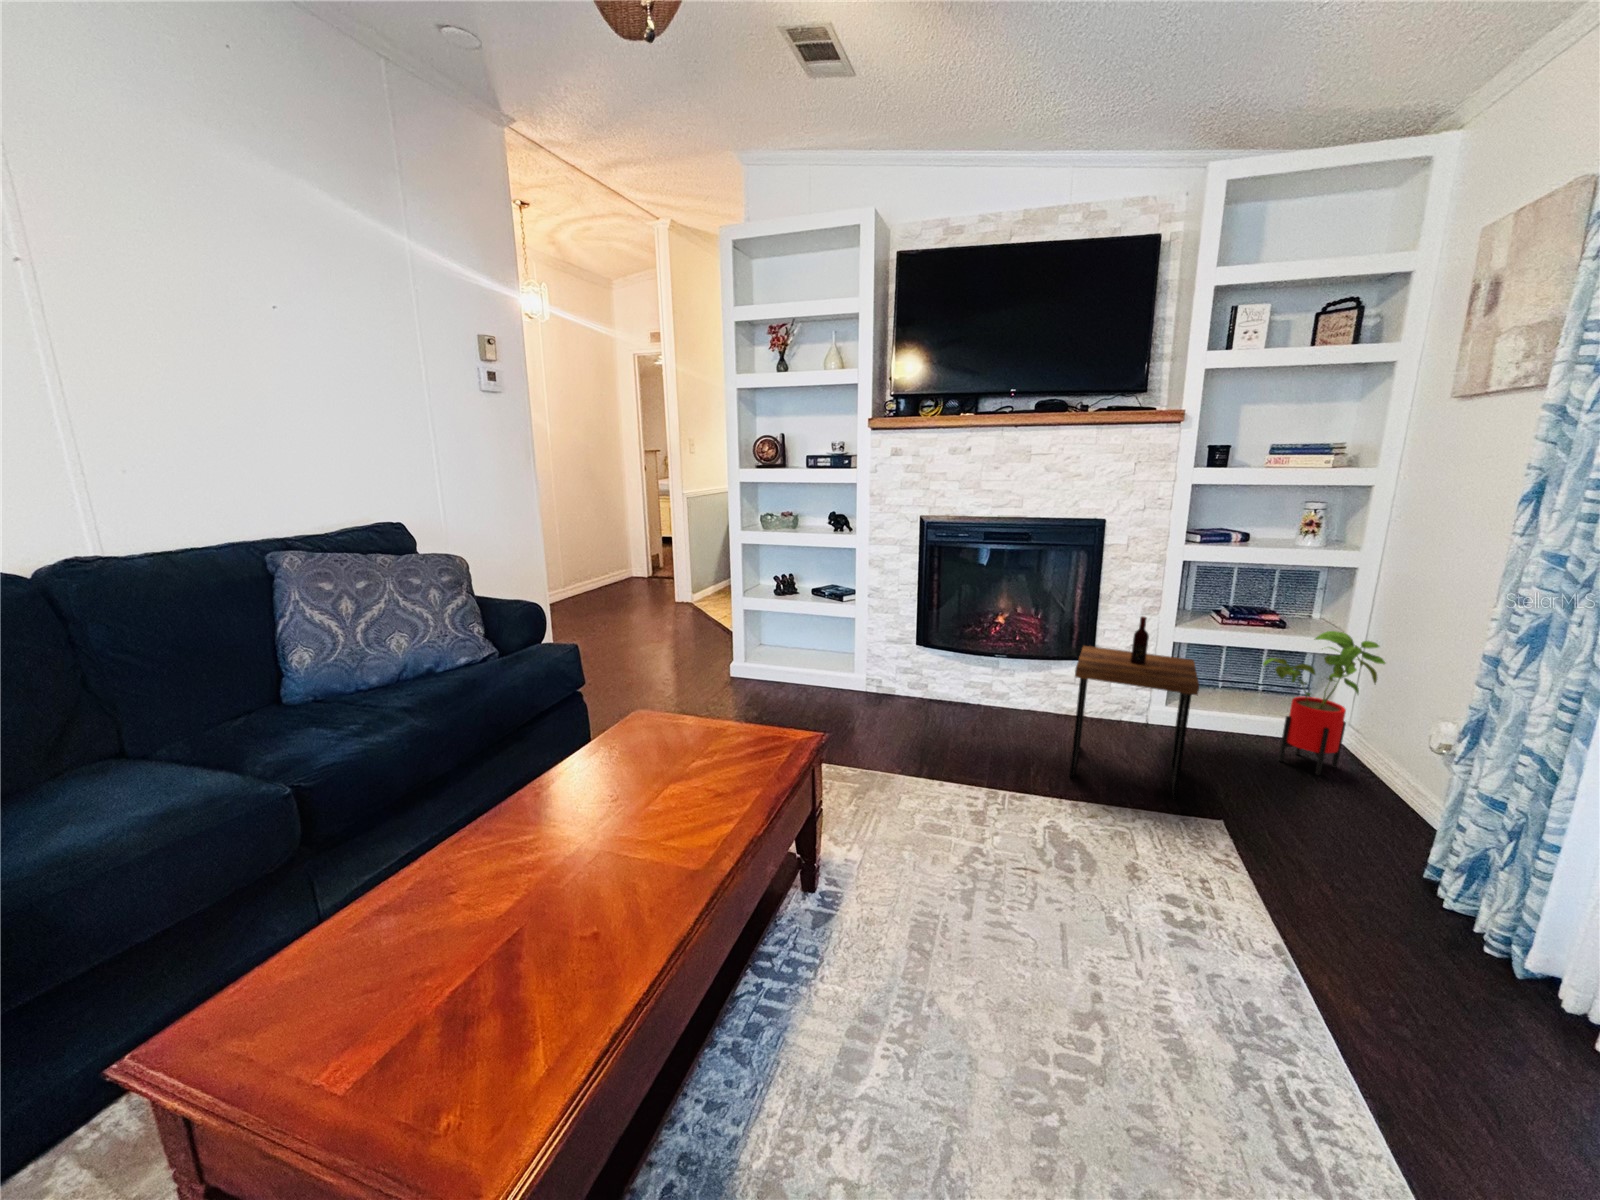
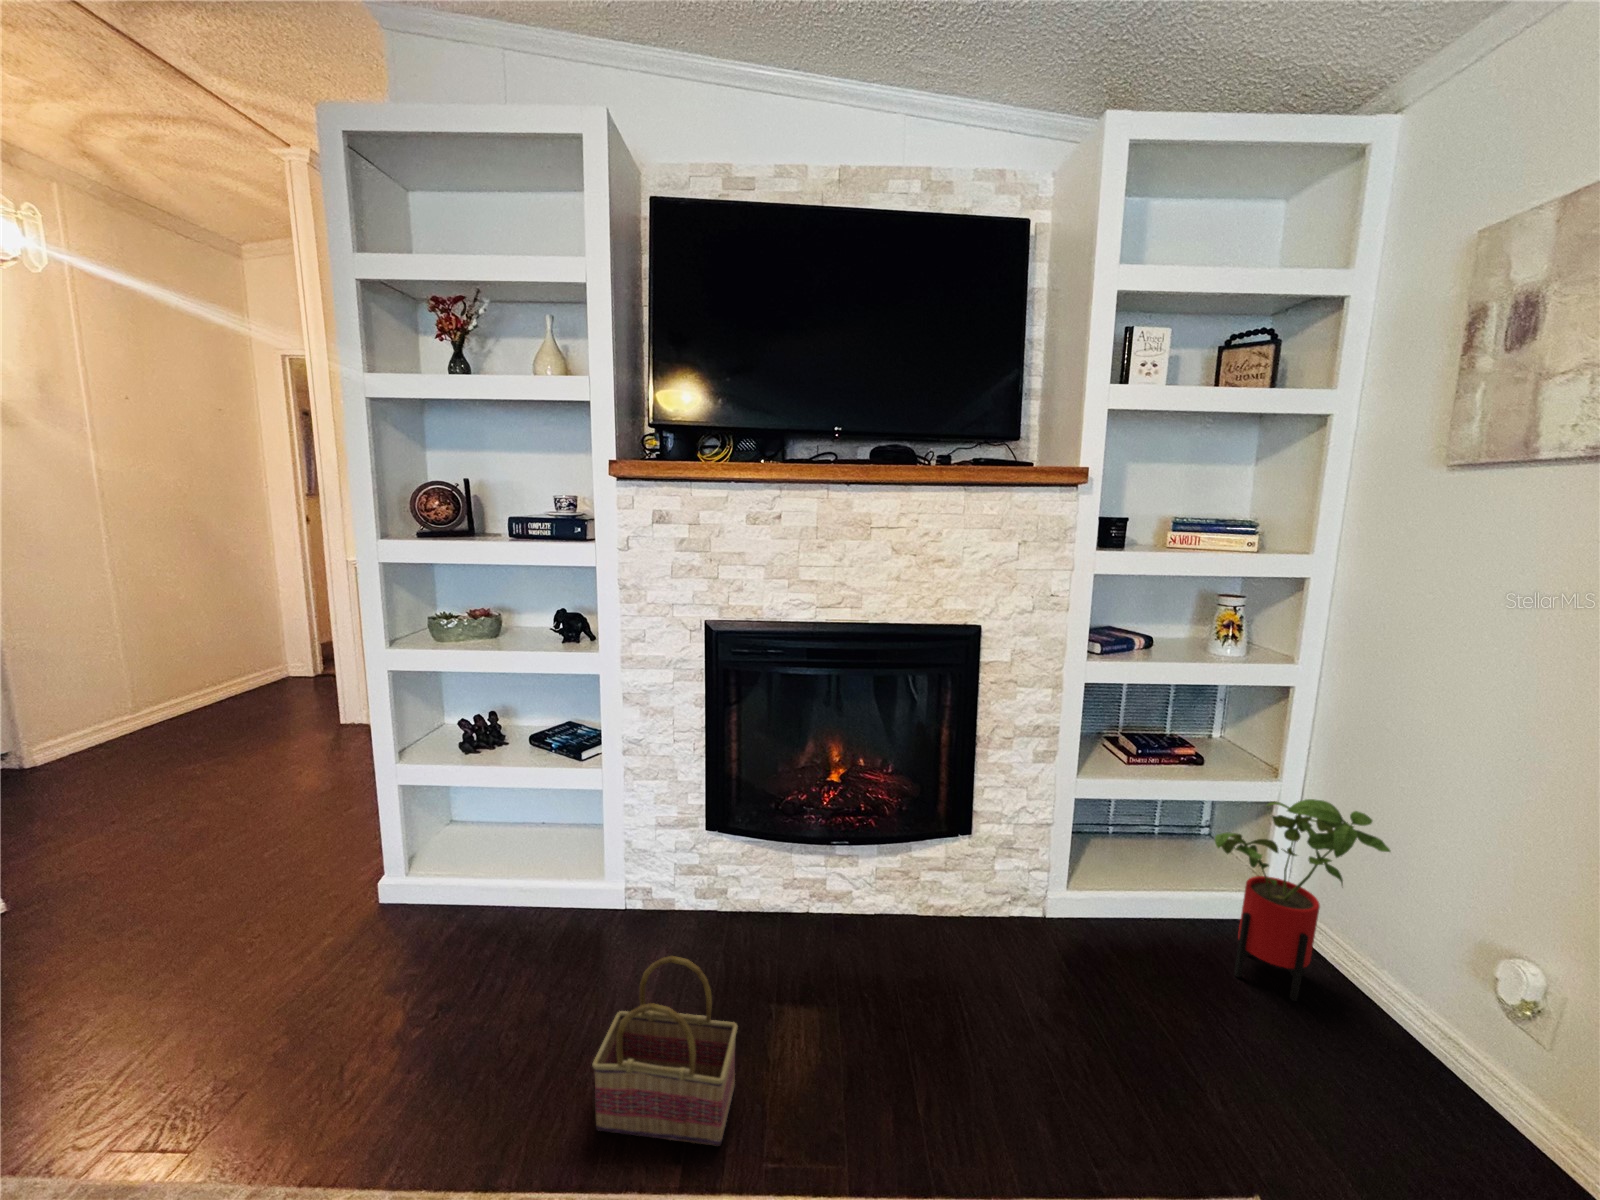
side table: present [1070,616,1199,799] -> none [976,813,1201,1133]
basket: none [852,676,927,765] -> present [592,956,737,1146]

